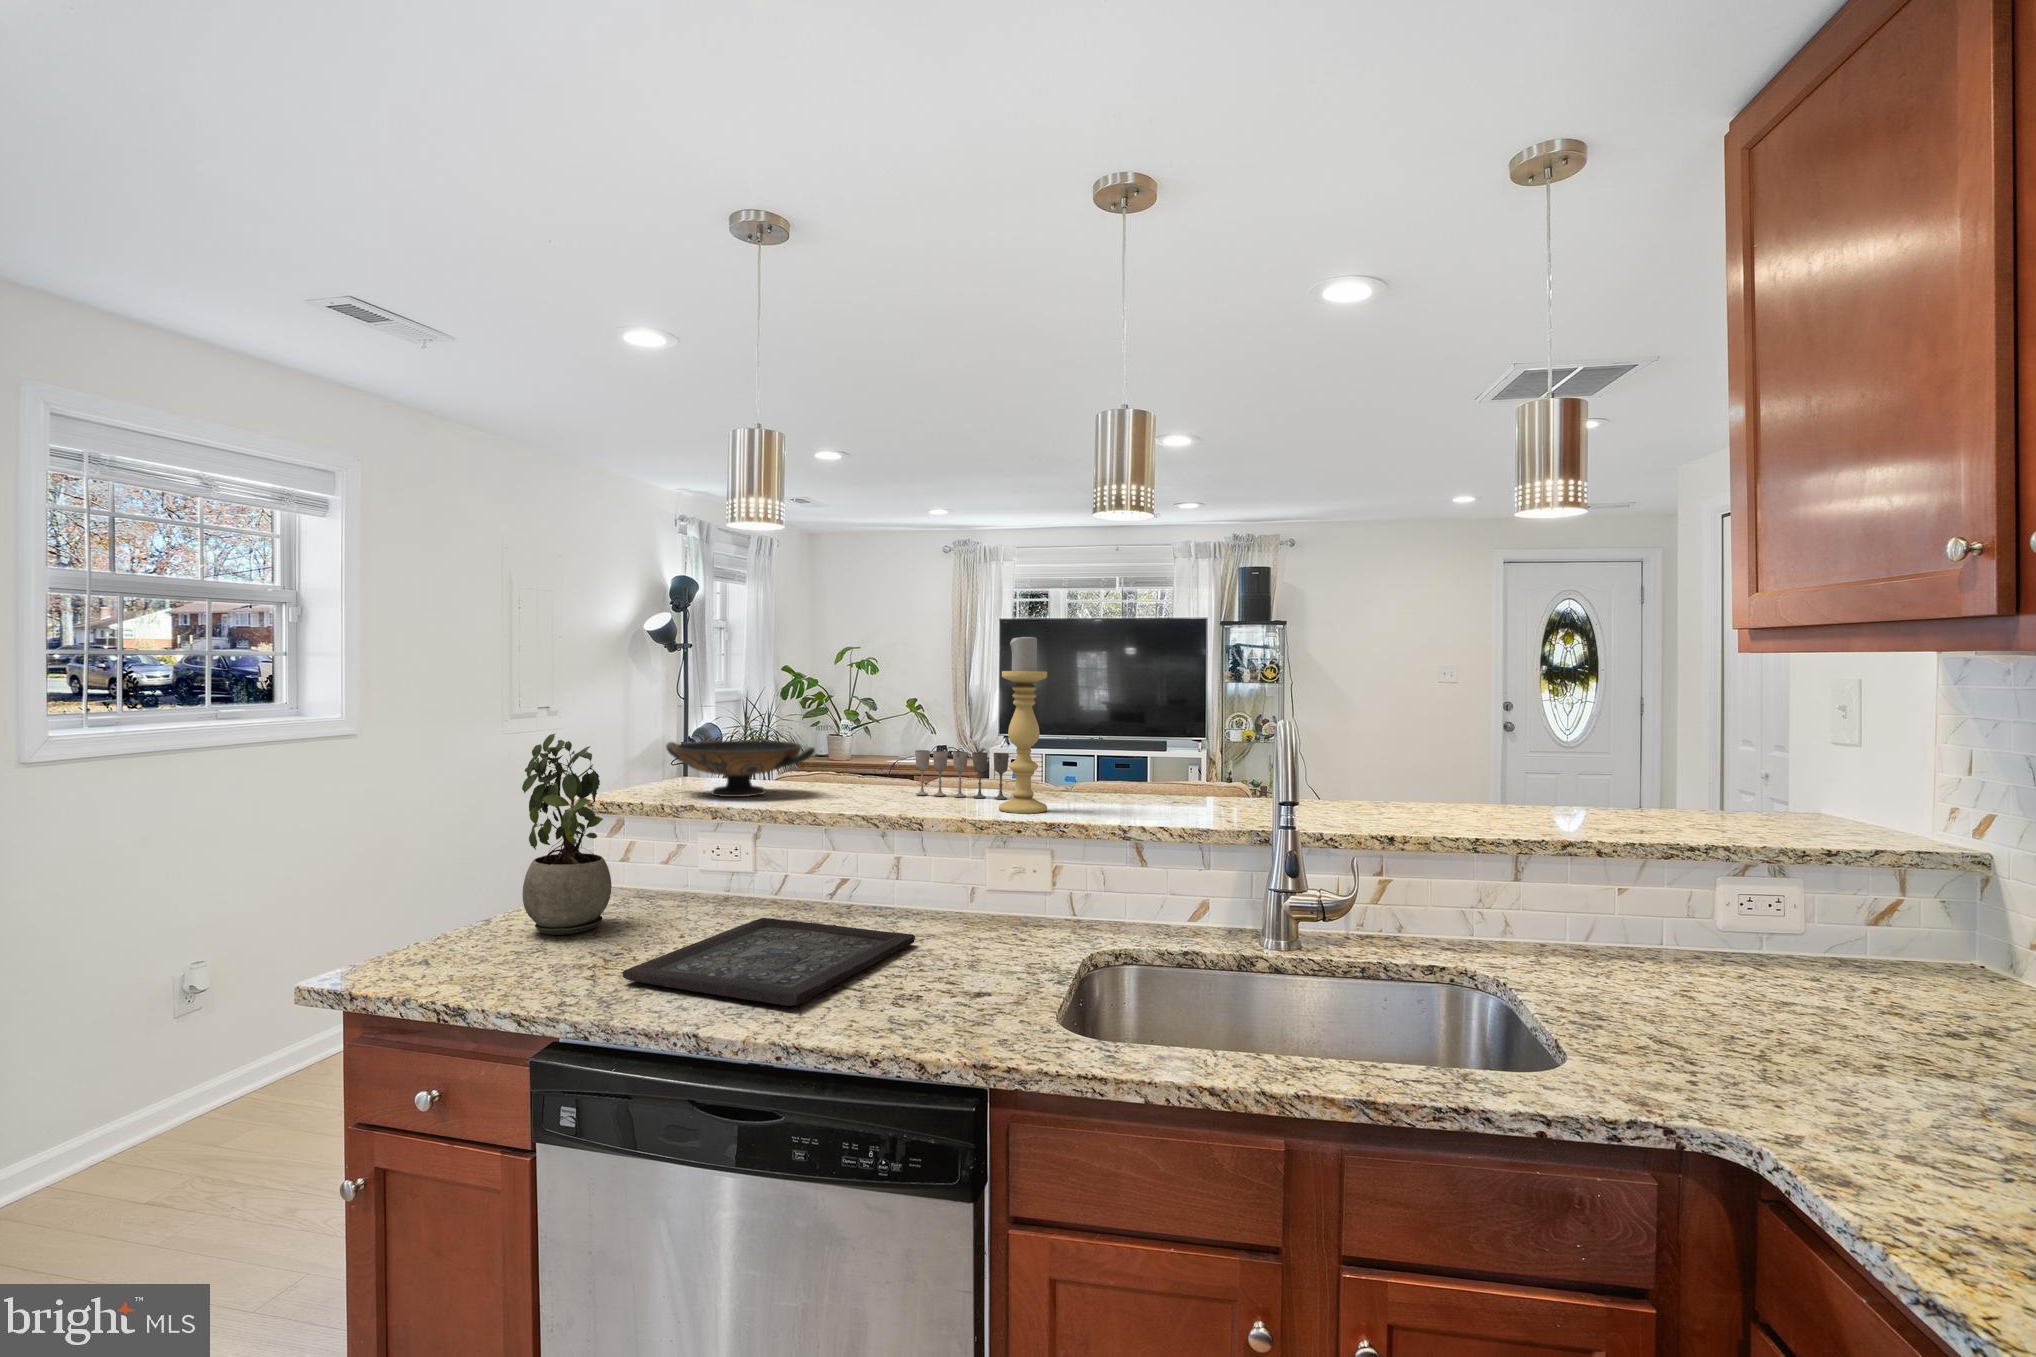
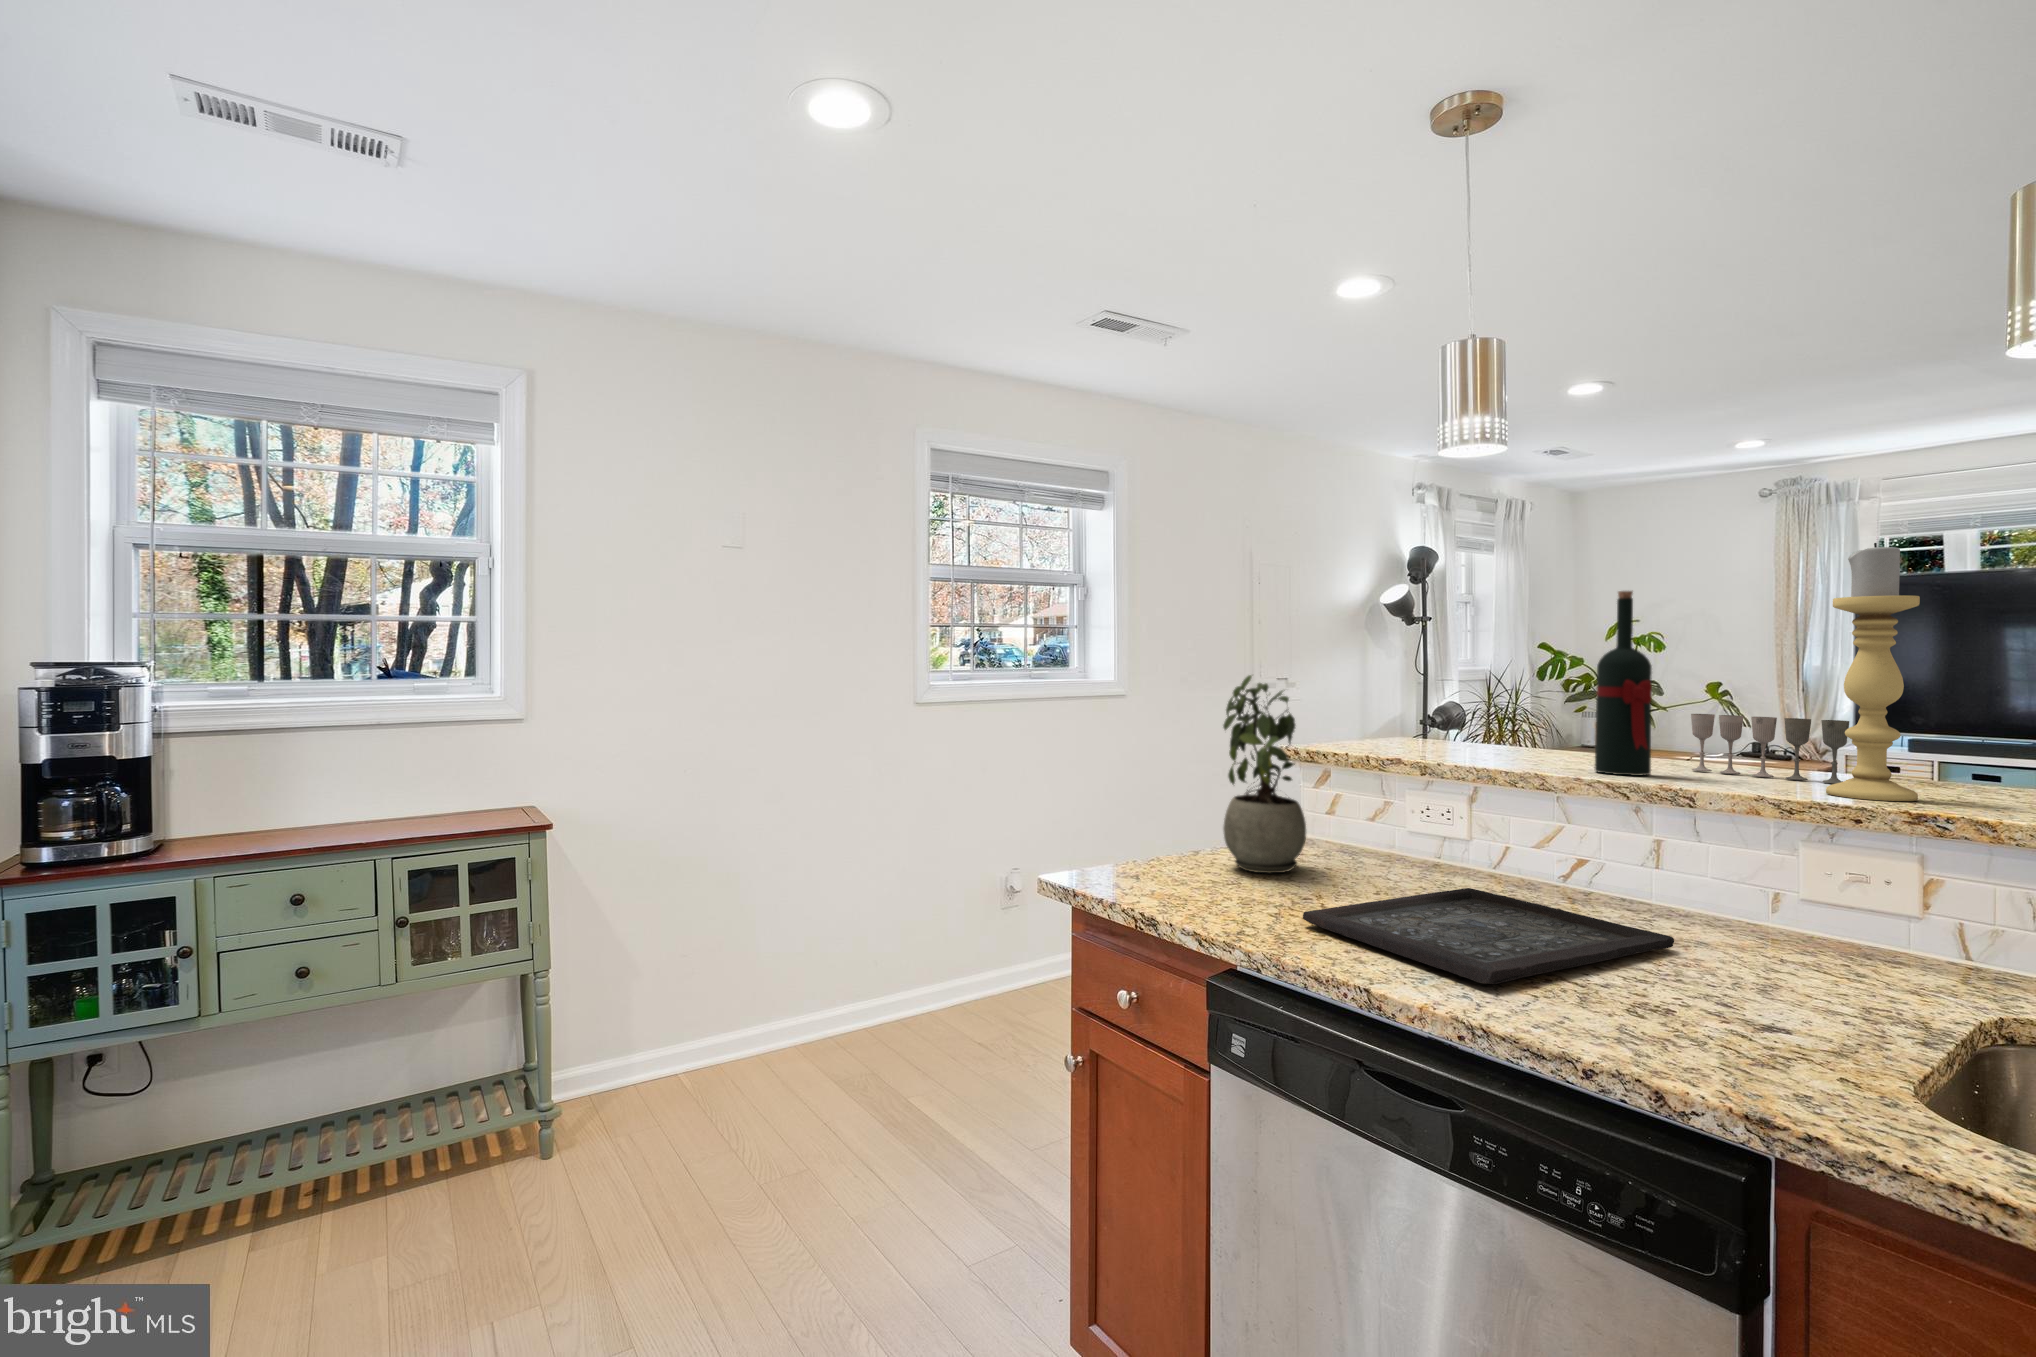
wine bottle: none [853,657,893,806] -> present [1595,591,1652,776]
decorative bowl: present [666,740,815,797] -> none [1373,695,1546,757]

